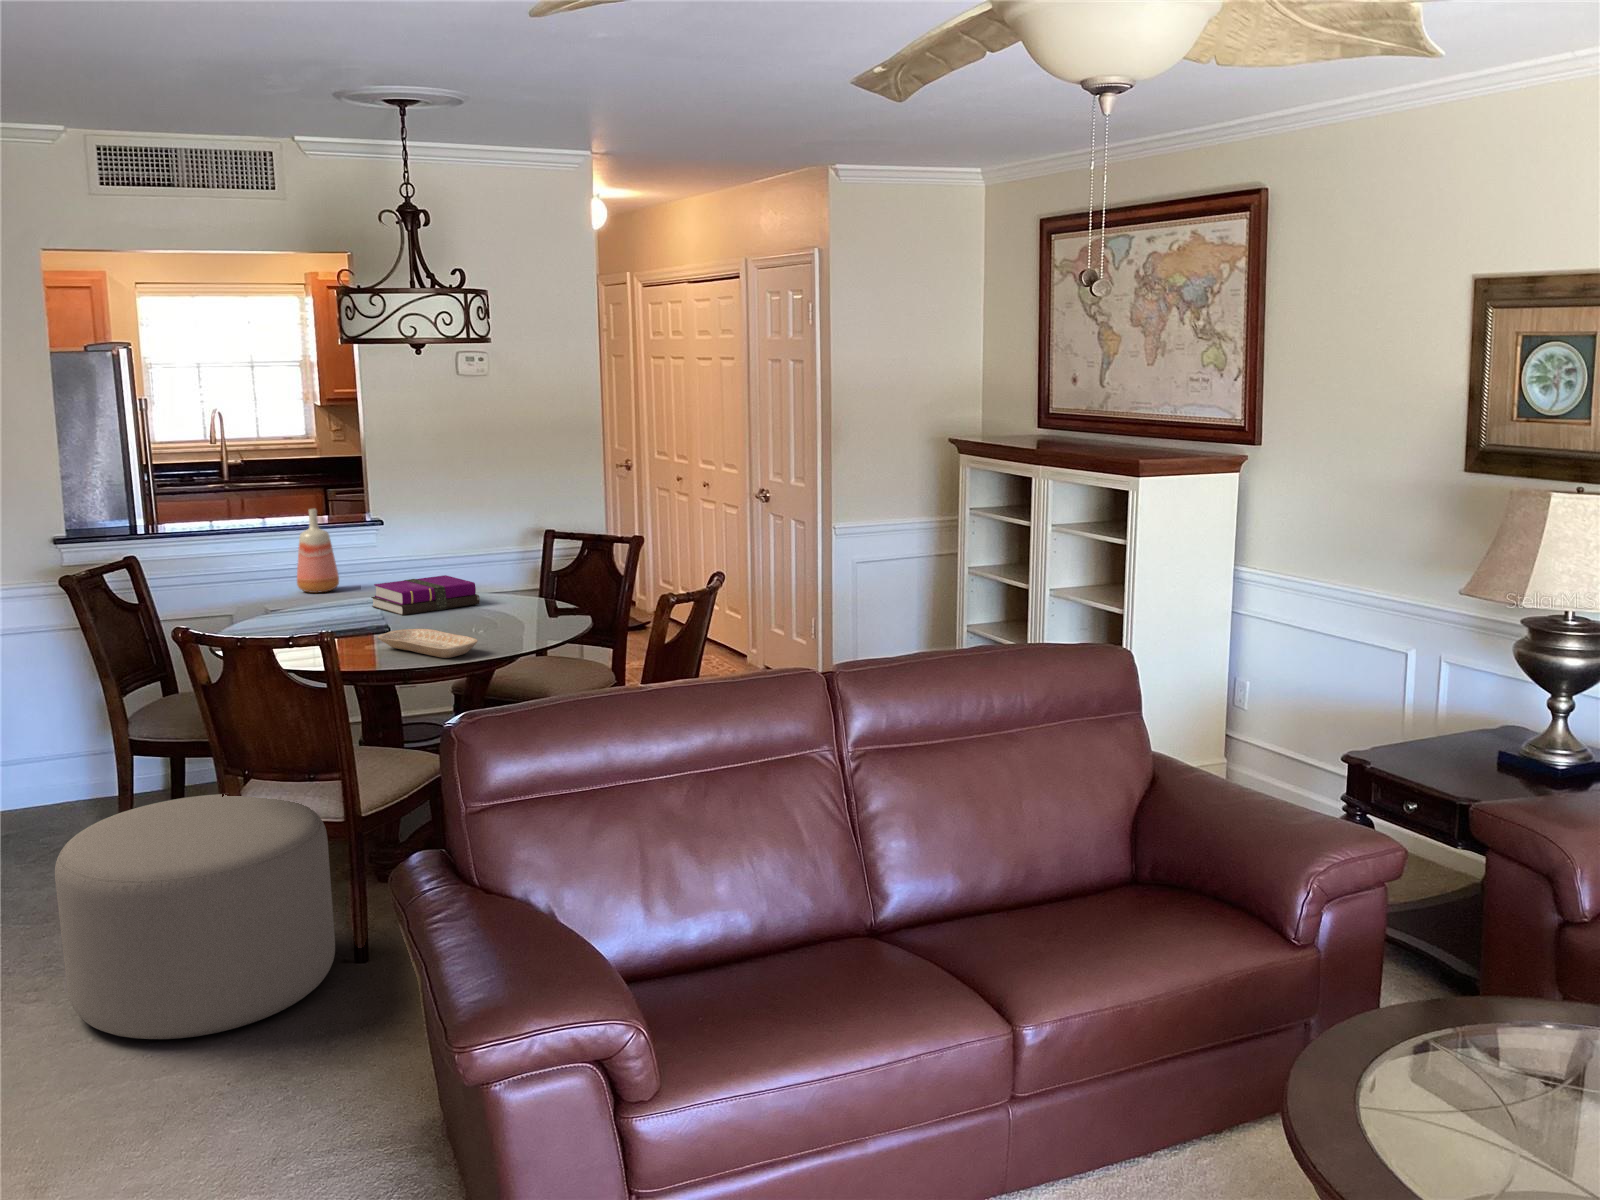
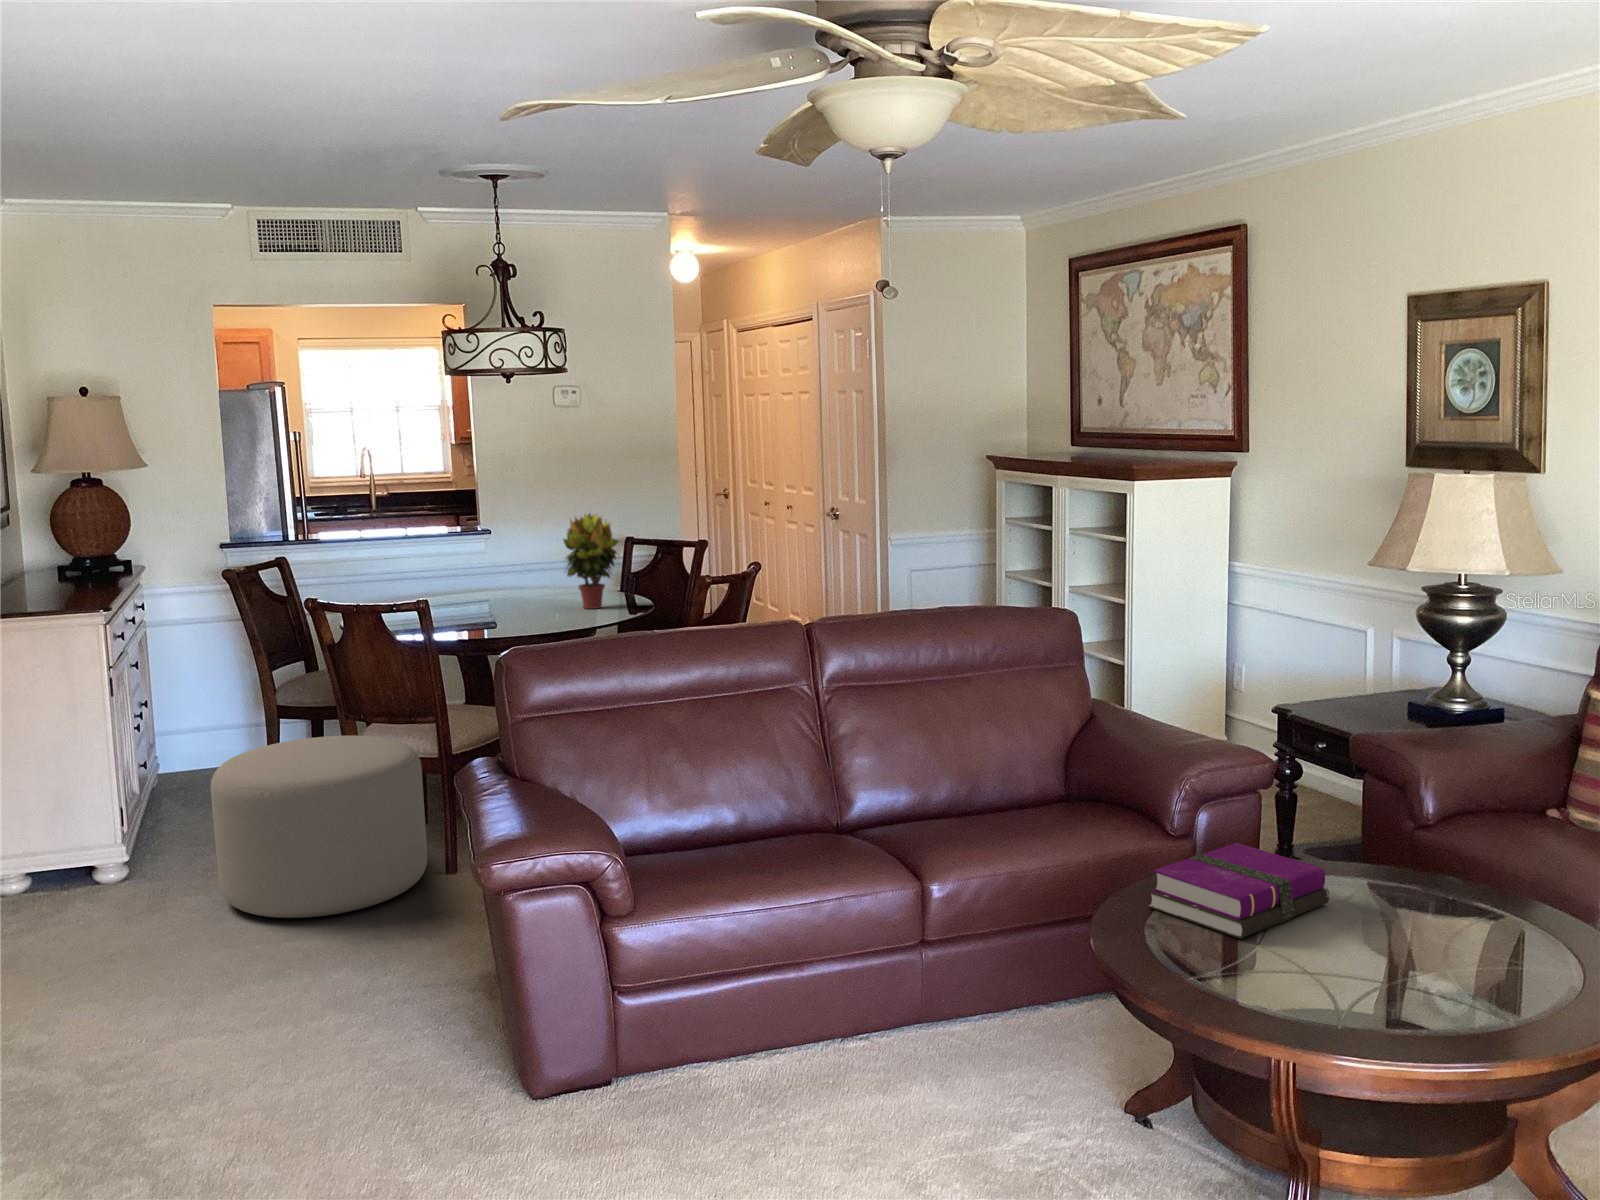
vase: present [297,509,339,593] -> none [415,519,450,590]
potted plant: none [484,511,560,625] -> present [563,514,619,609]
hardback book: present [371,575,480,615] -> present [1148,843,1330,939]
tray: present [378,629,478,658] -> none [469,608,548,629]

